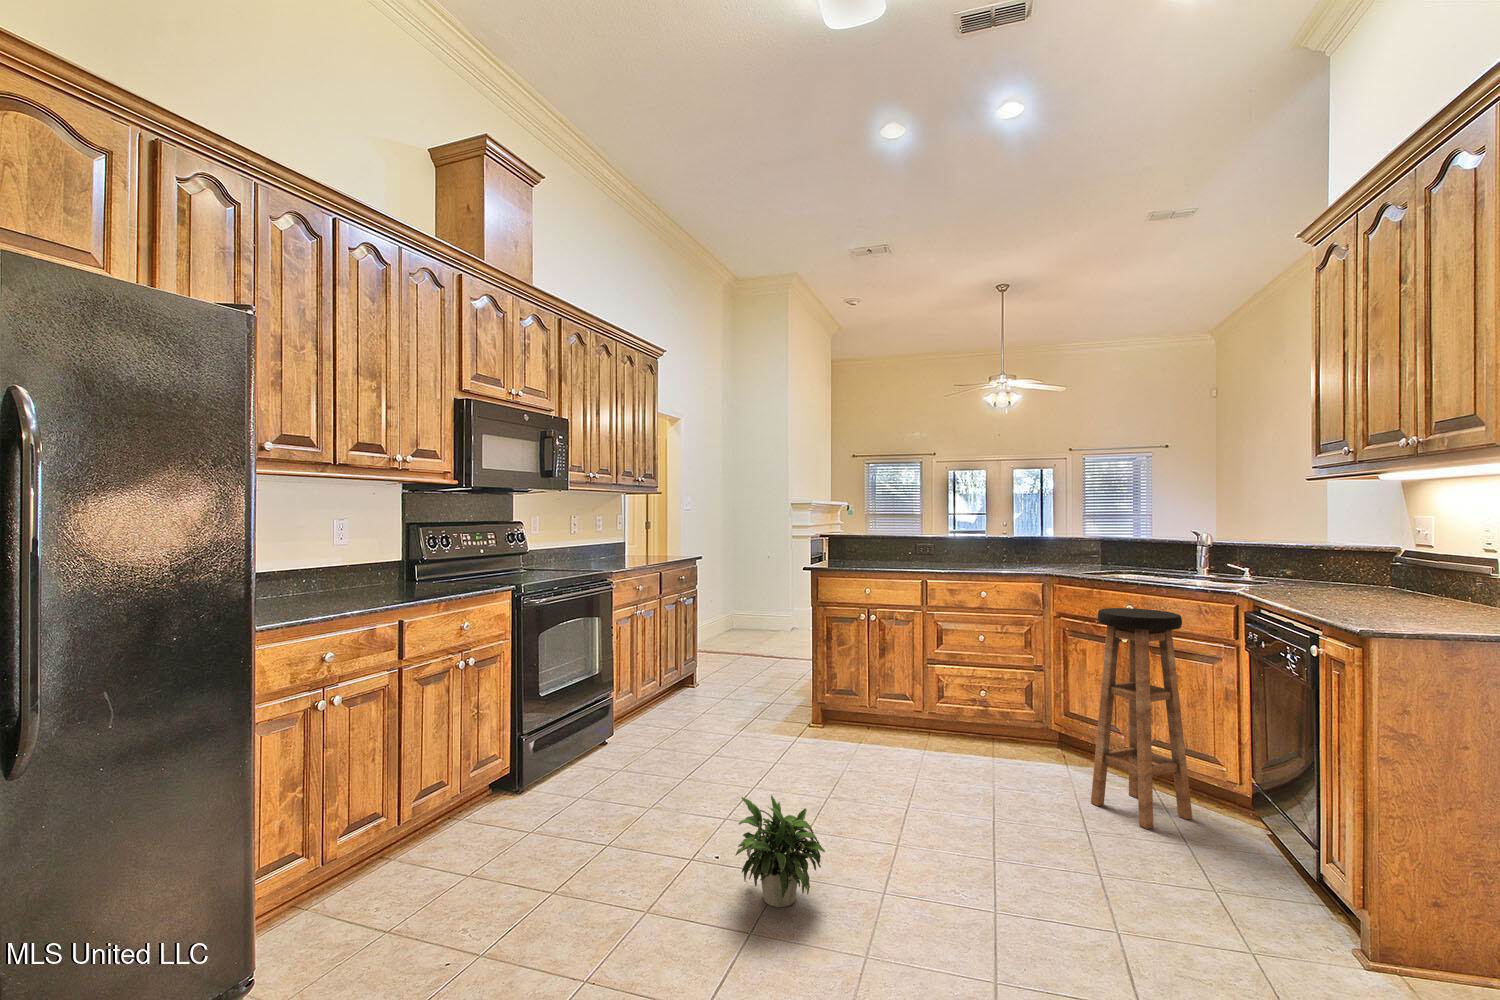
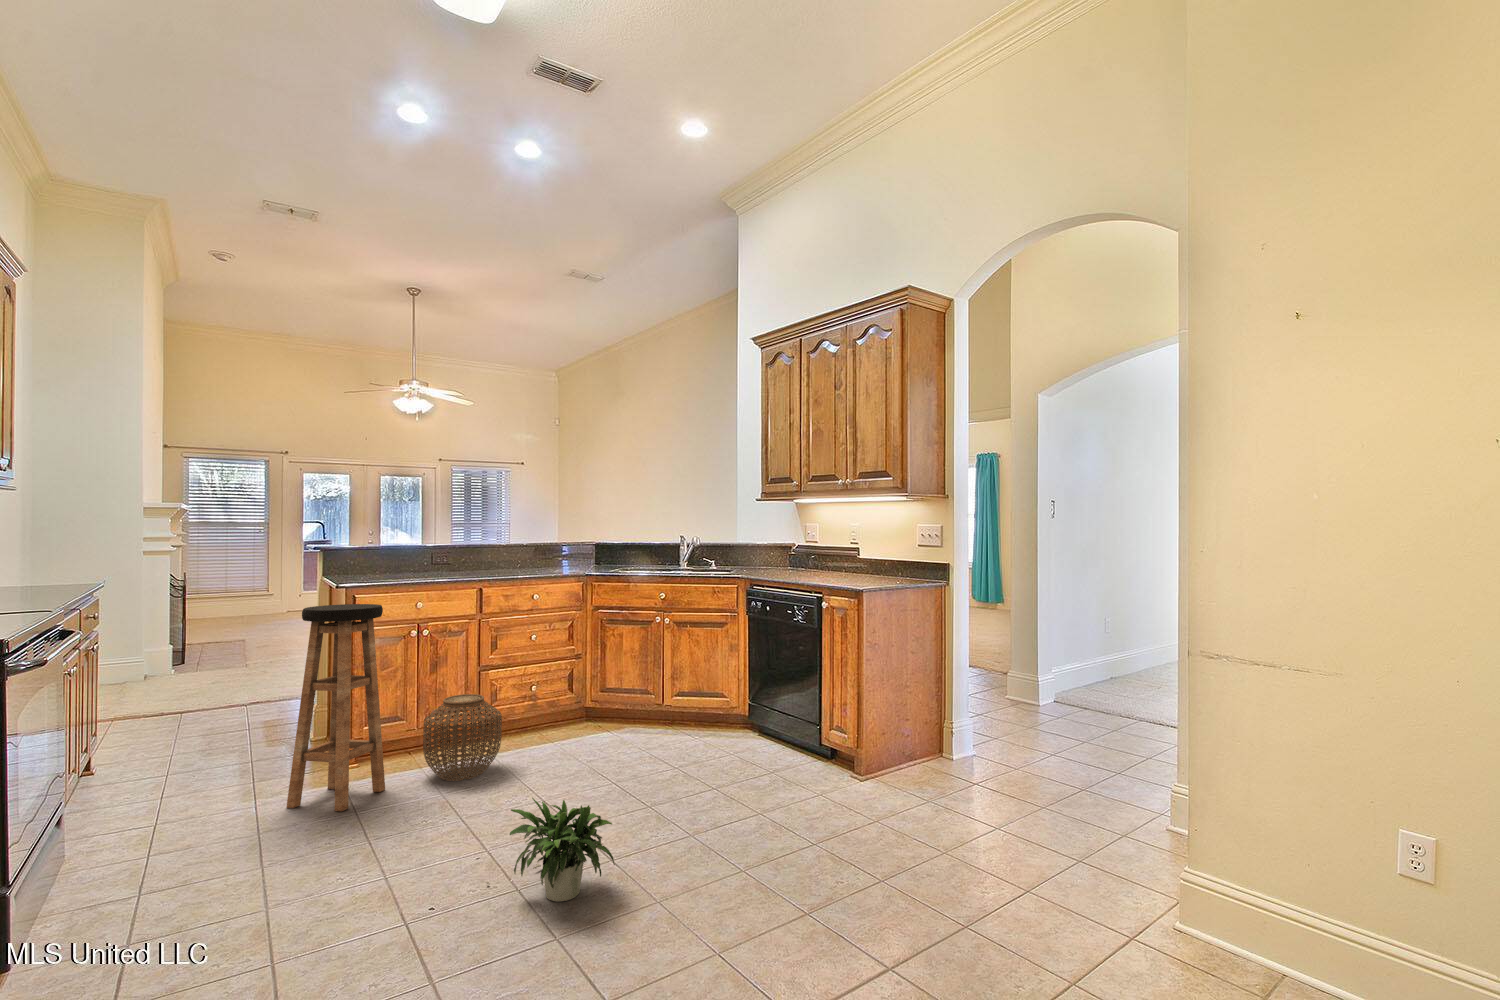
bar stool: present [1091,608,1192,829] -> present [286,604,385,811]
woven basket: none [841,682,910,764] -> present [423,694,502,781]

